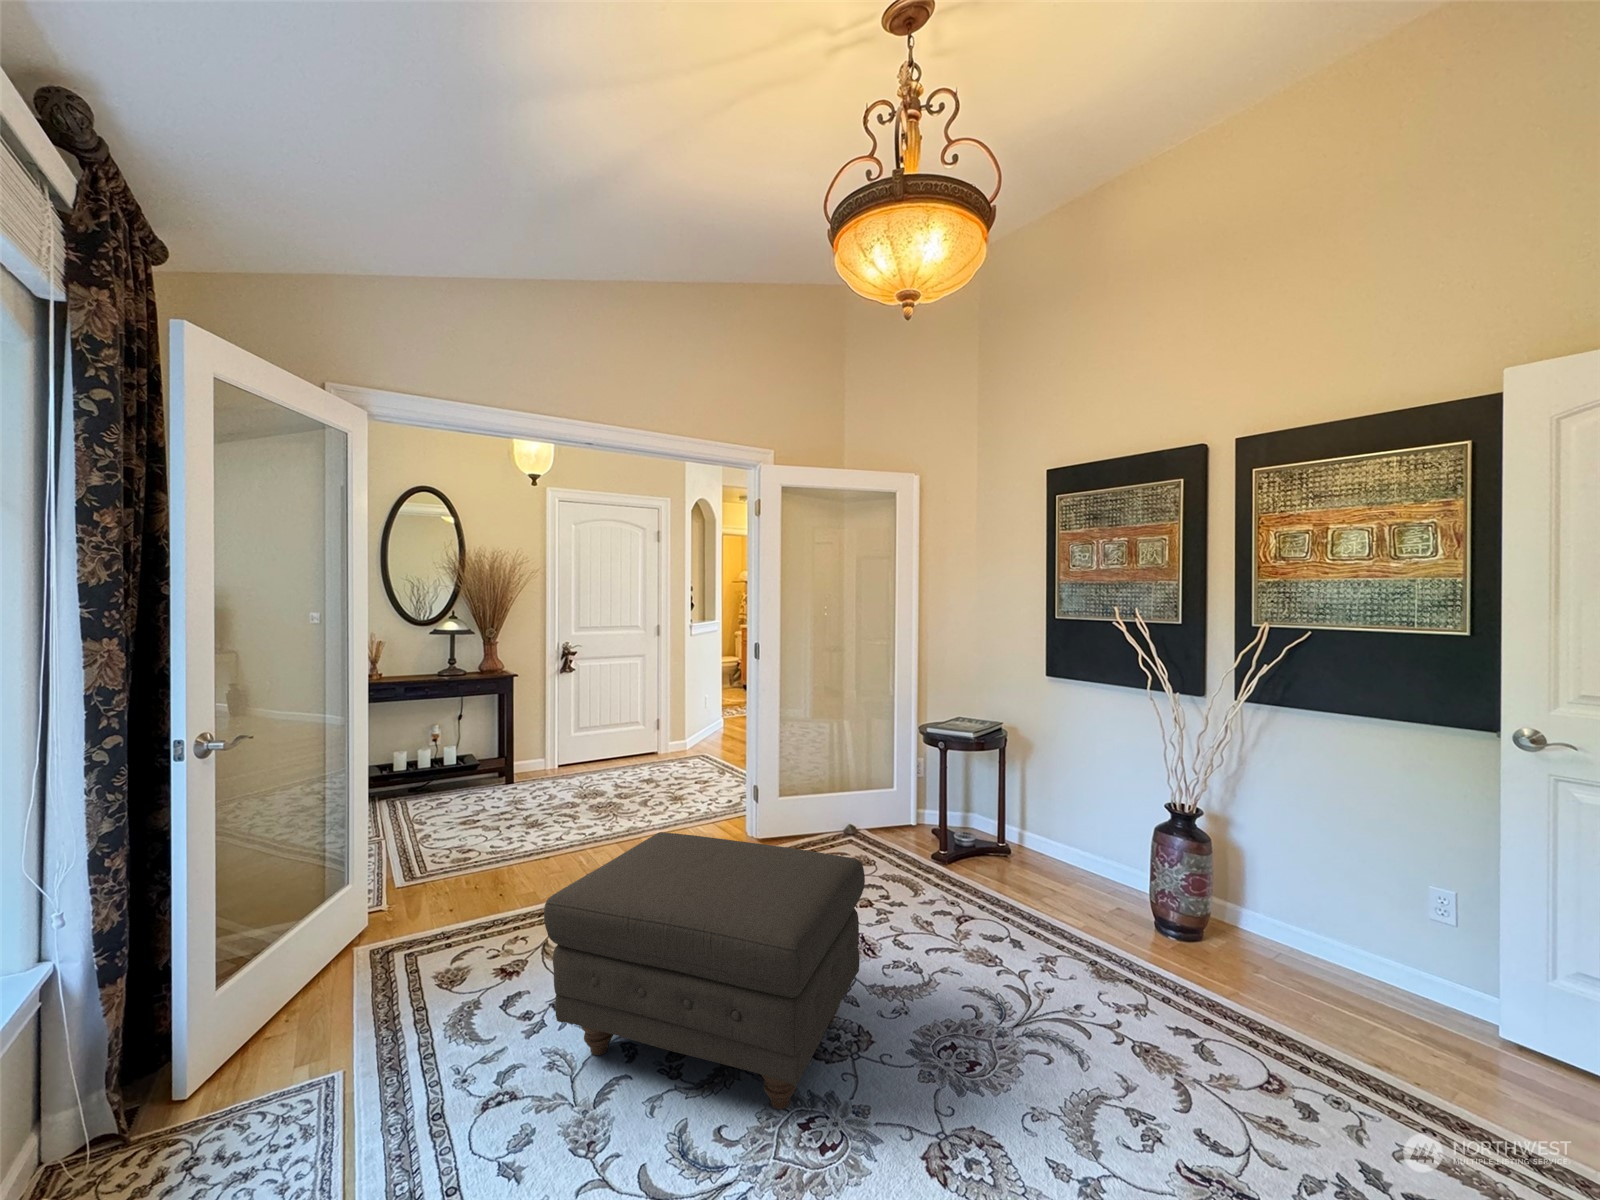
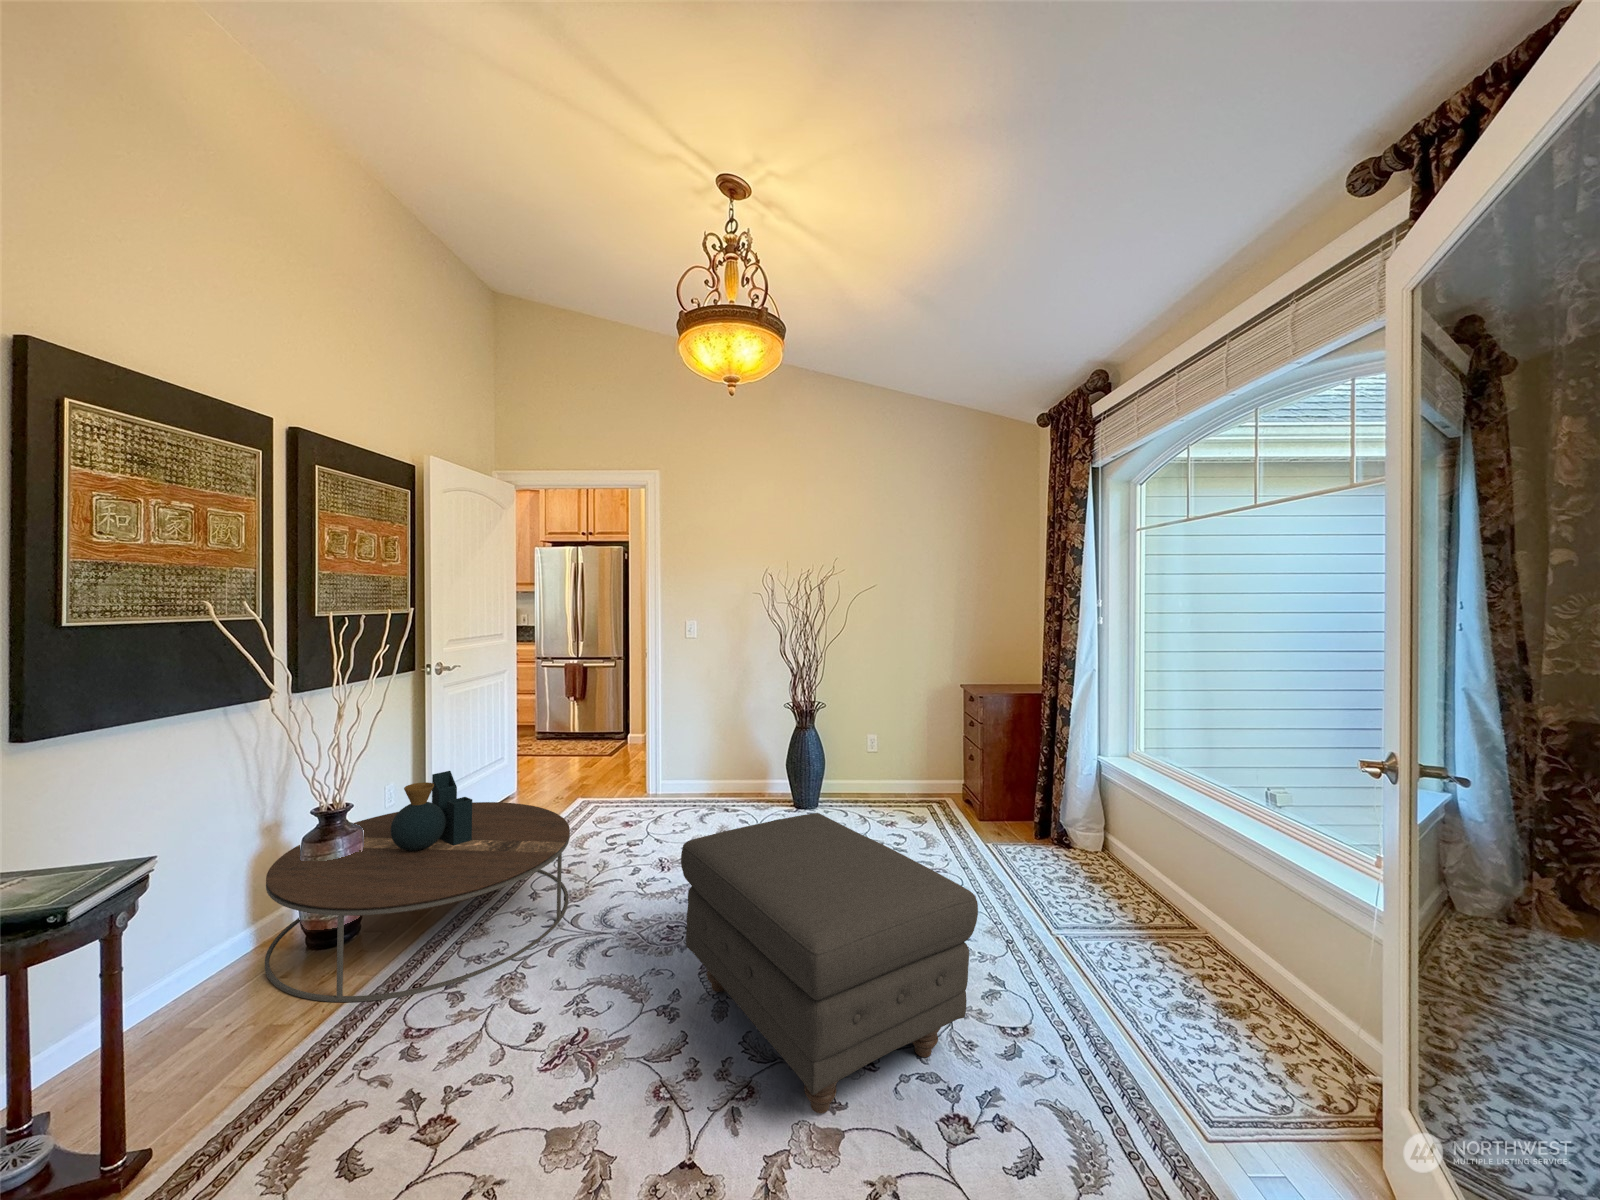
coffee table: none [1019,803,1356,1066] -> present [265,771,570,1002]

